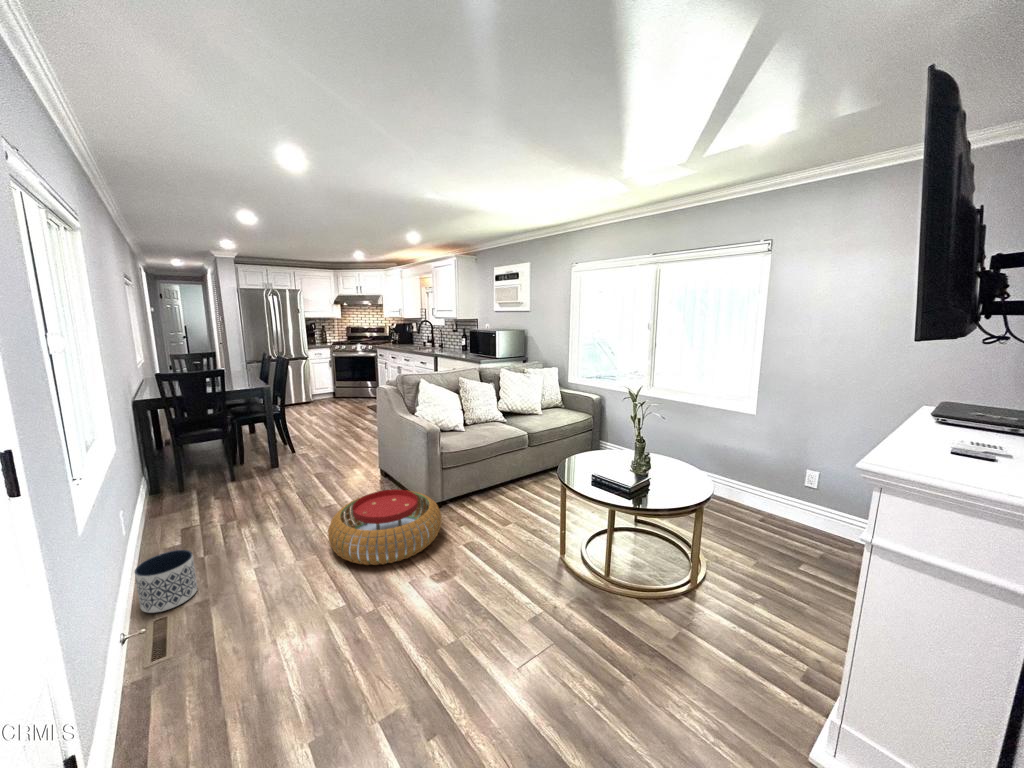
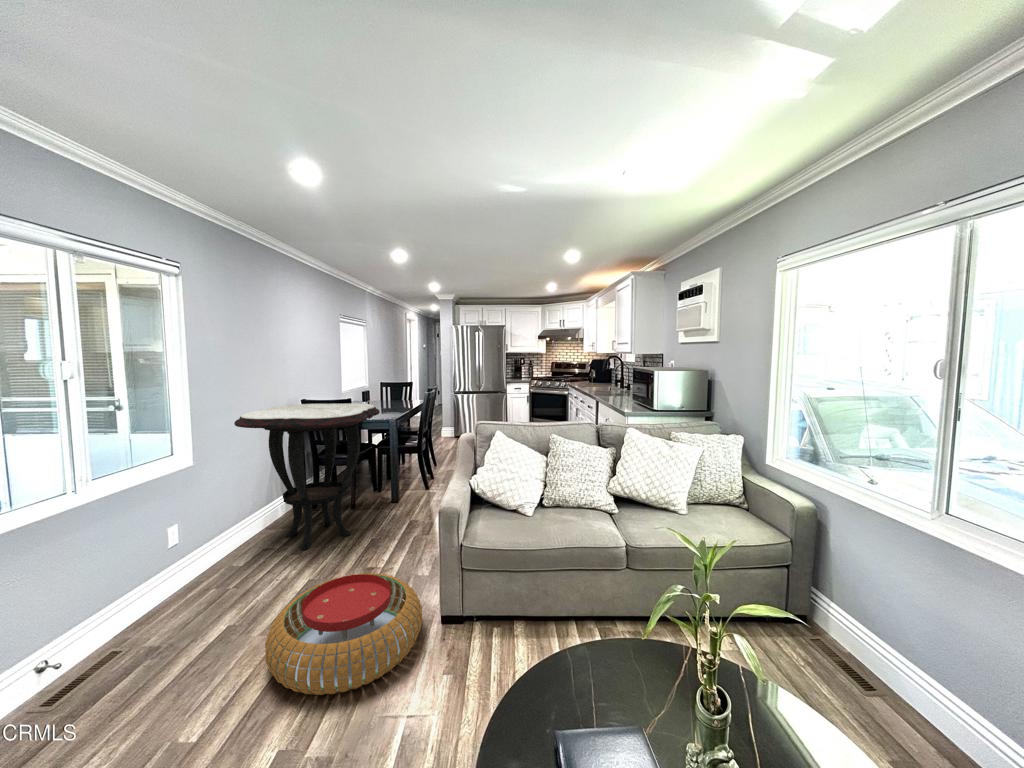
side table: none [134,370,292,517] -> present [234,403,380,550]
planter: present [135,550,197,613] -> none [122,577,181,638]

